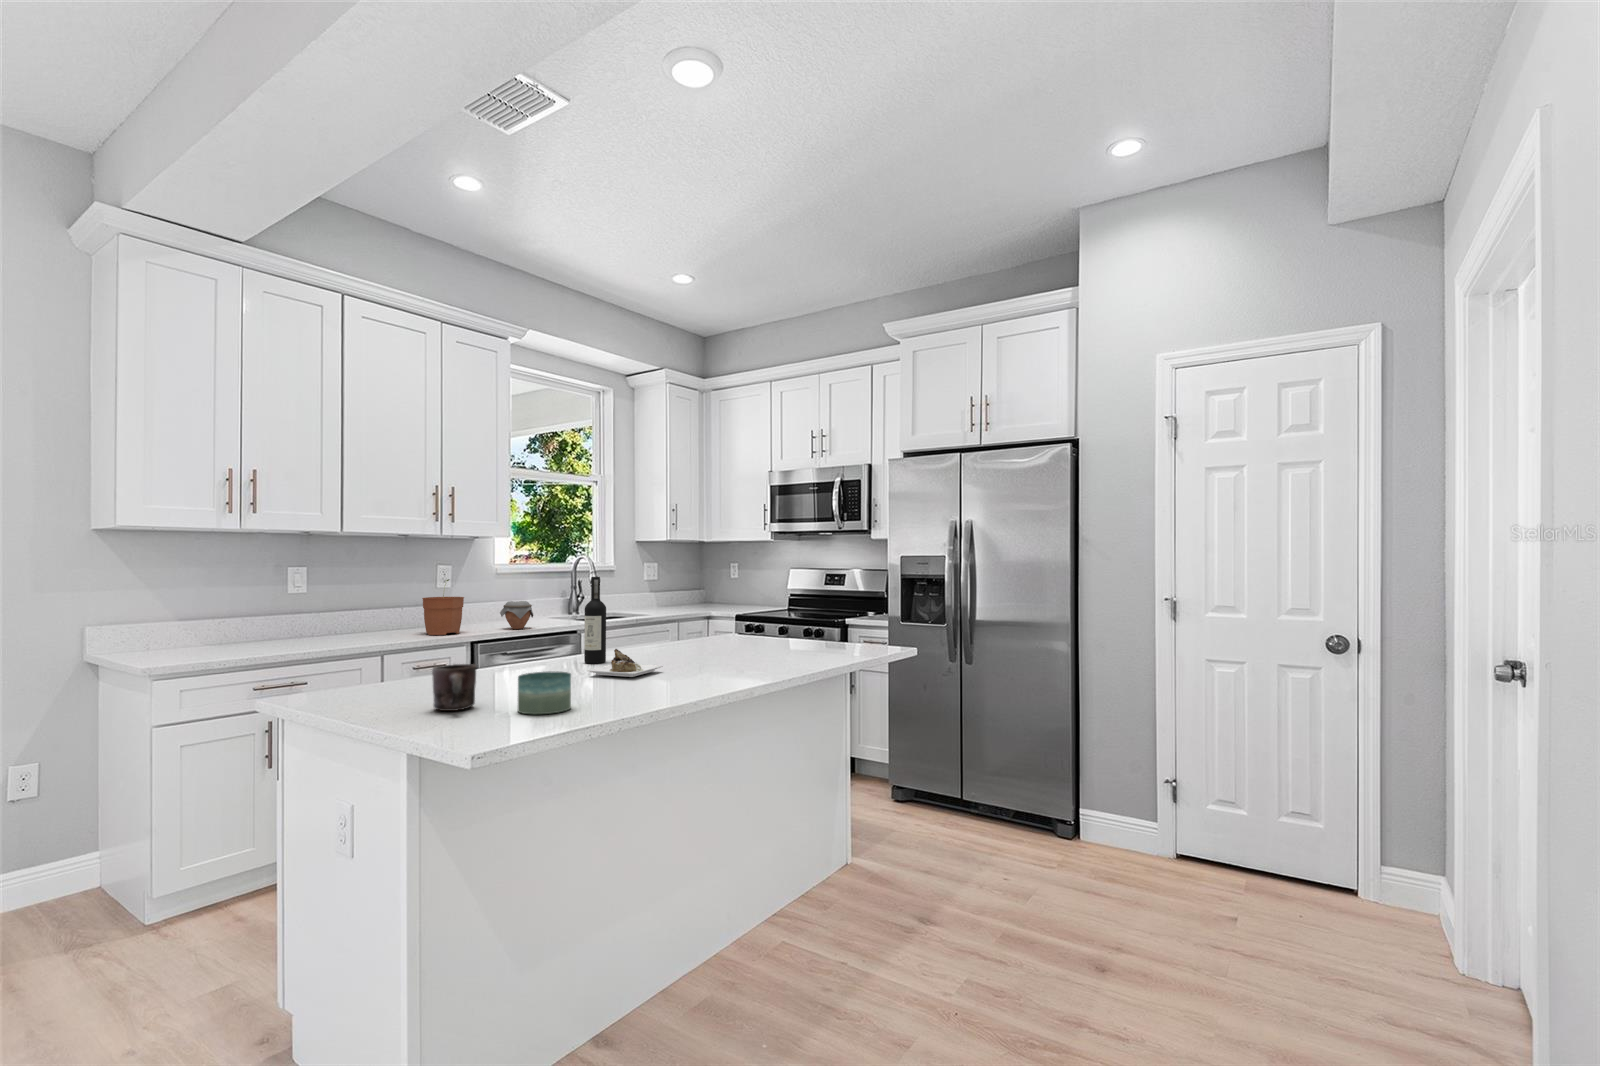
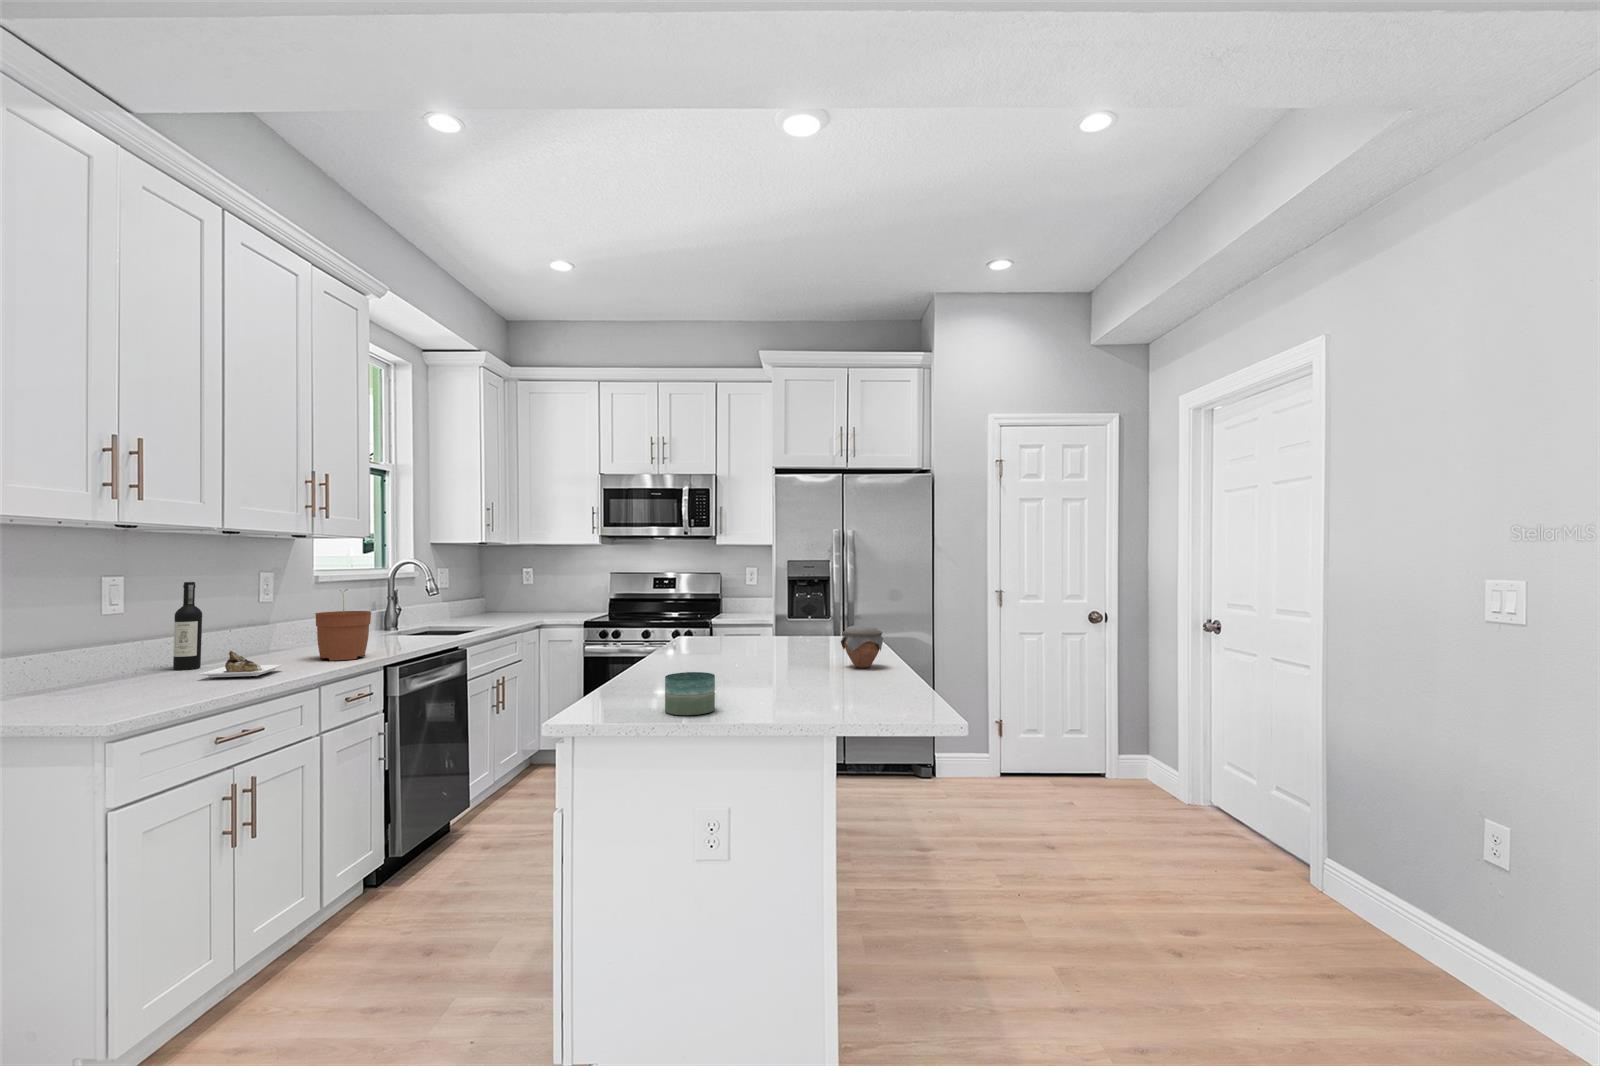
wine bottle: present [584,577,663,677] -> present [173,582,284,677]
jar: present [500,601,533,629] -> present [841,625,883,668]
mug: present [432,664,476,711] -> none [786,668,845,716]
candle: present [518,672,571,714] -> present [665,672,715,715]

